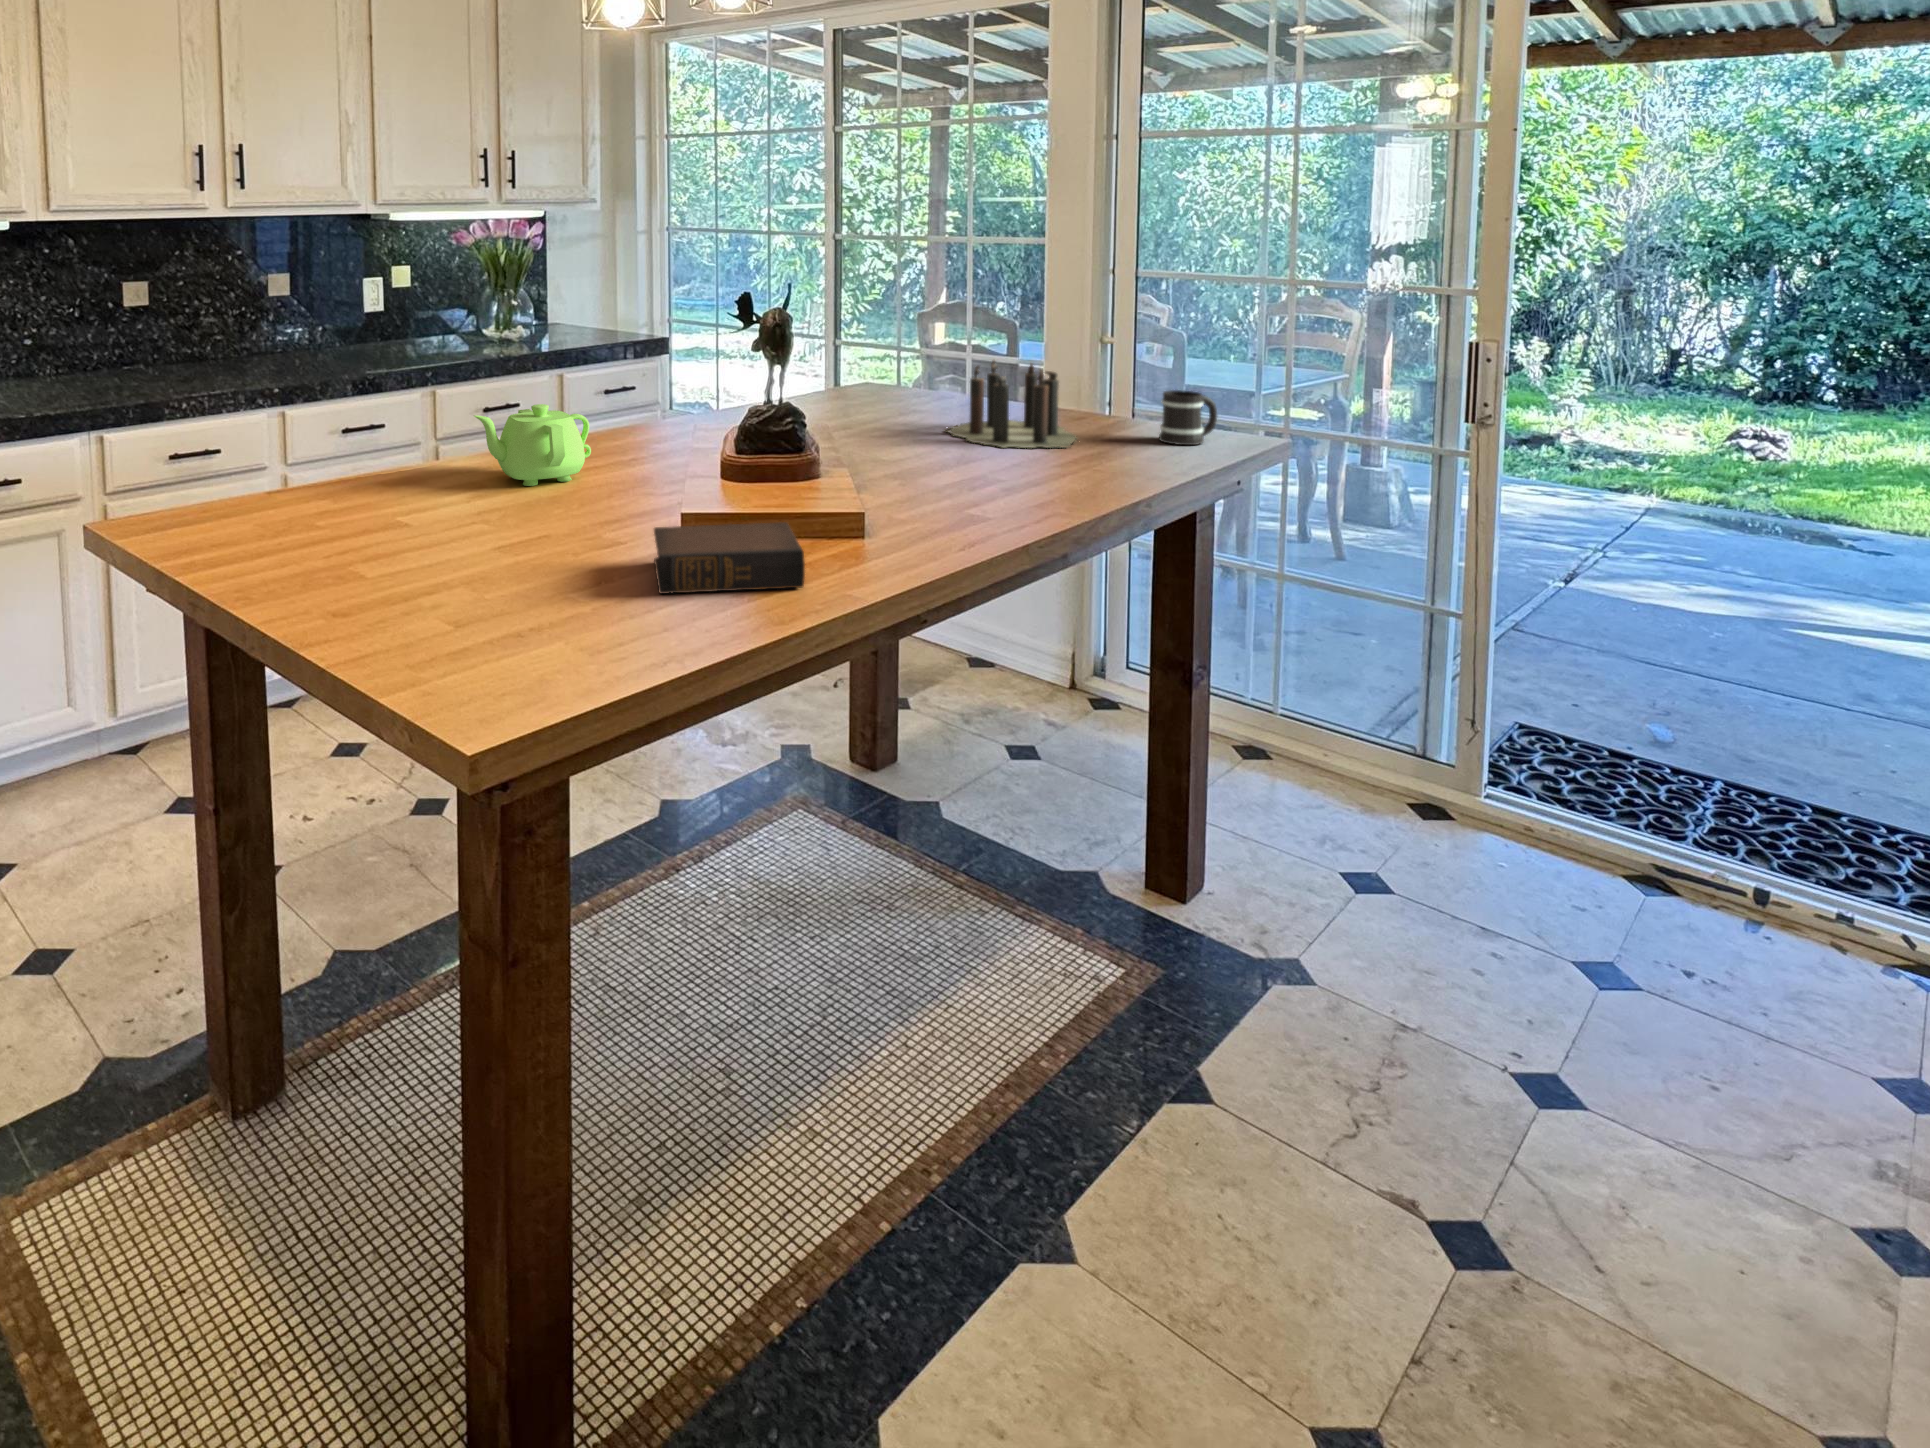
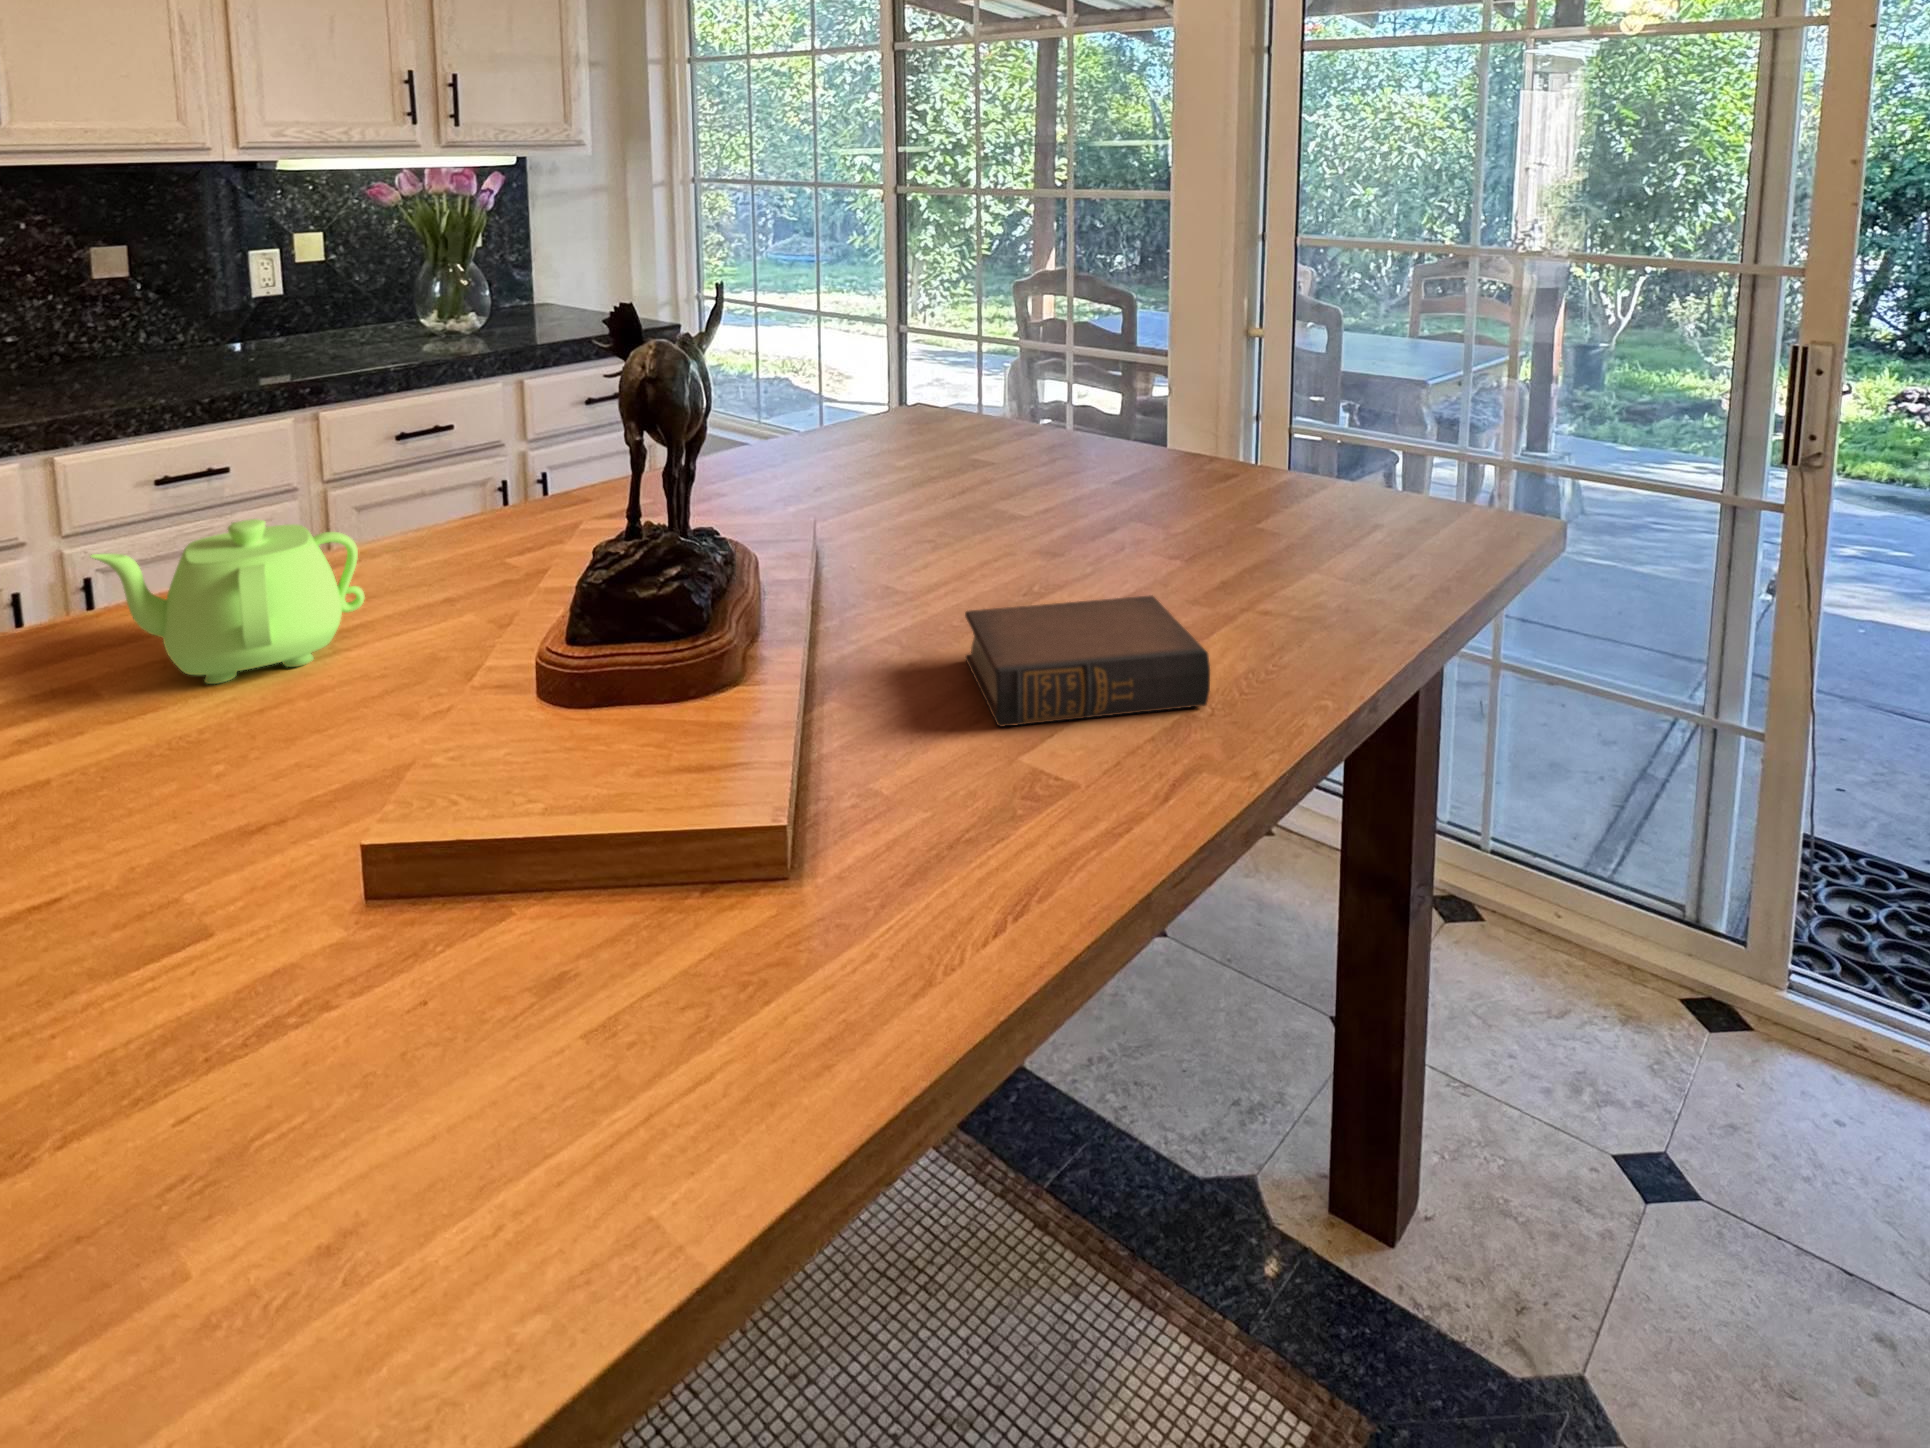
candle: present [948,360,1077,448] -> none [1021,388,1294,544]
mug: present [1159,390,1217,445] -> none [1358,437,1449,529]
book: present [654,522,805,594] -> present [965,595,1210,727]

